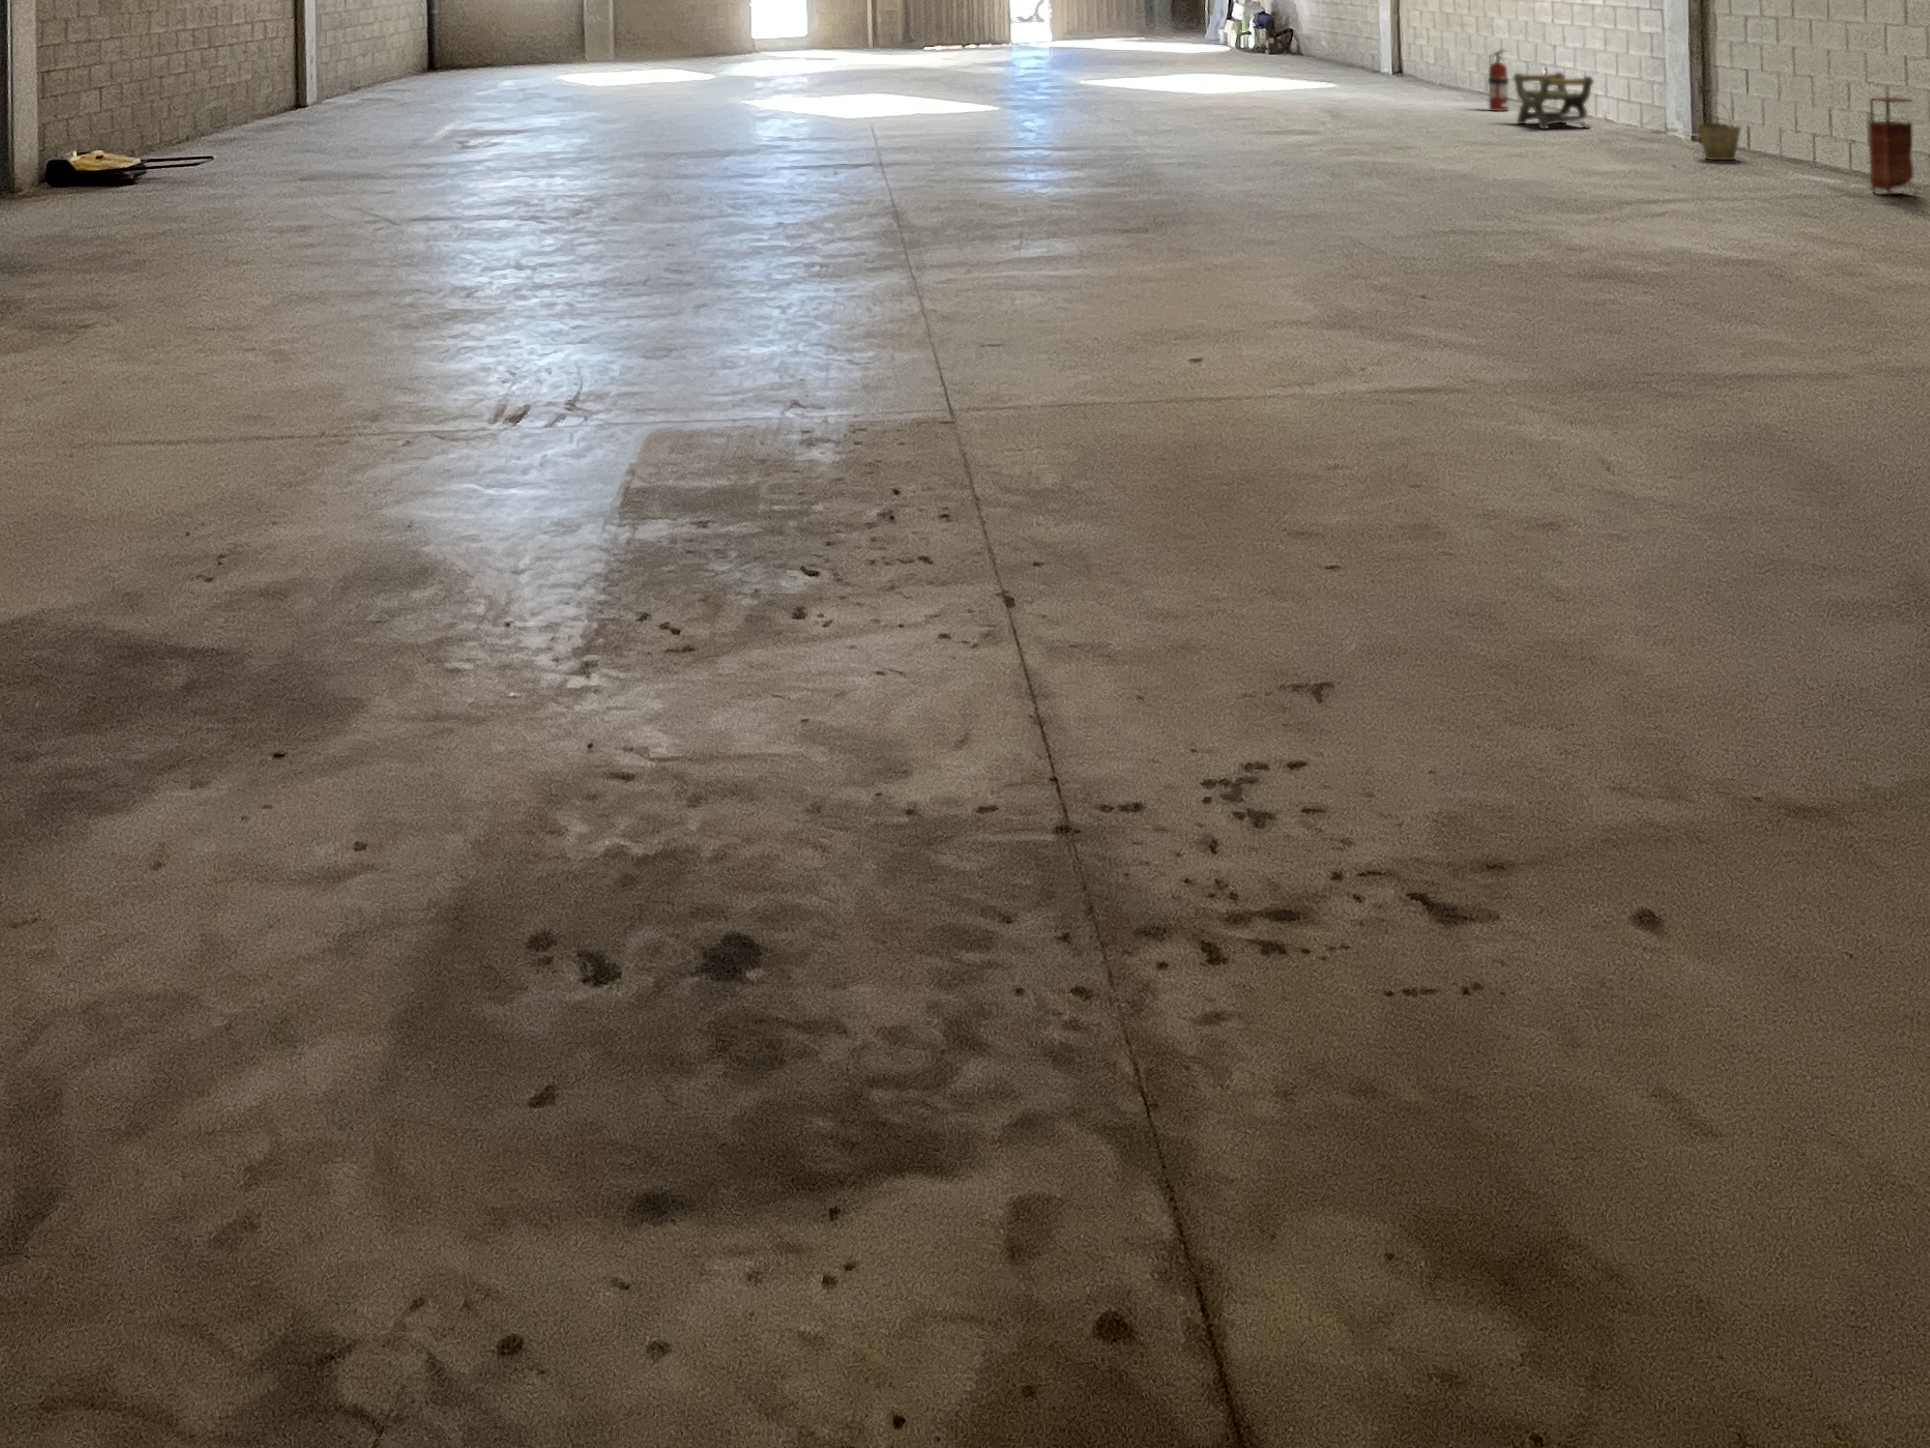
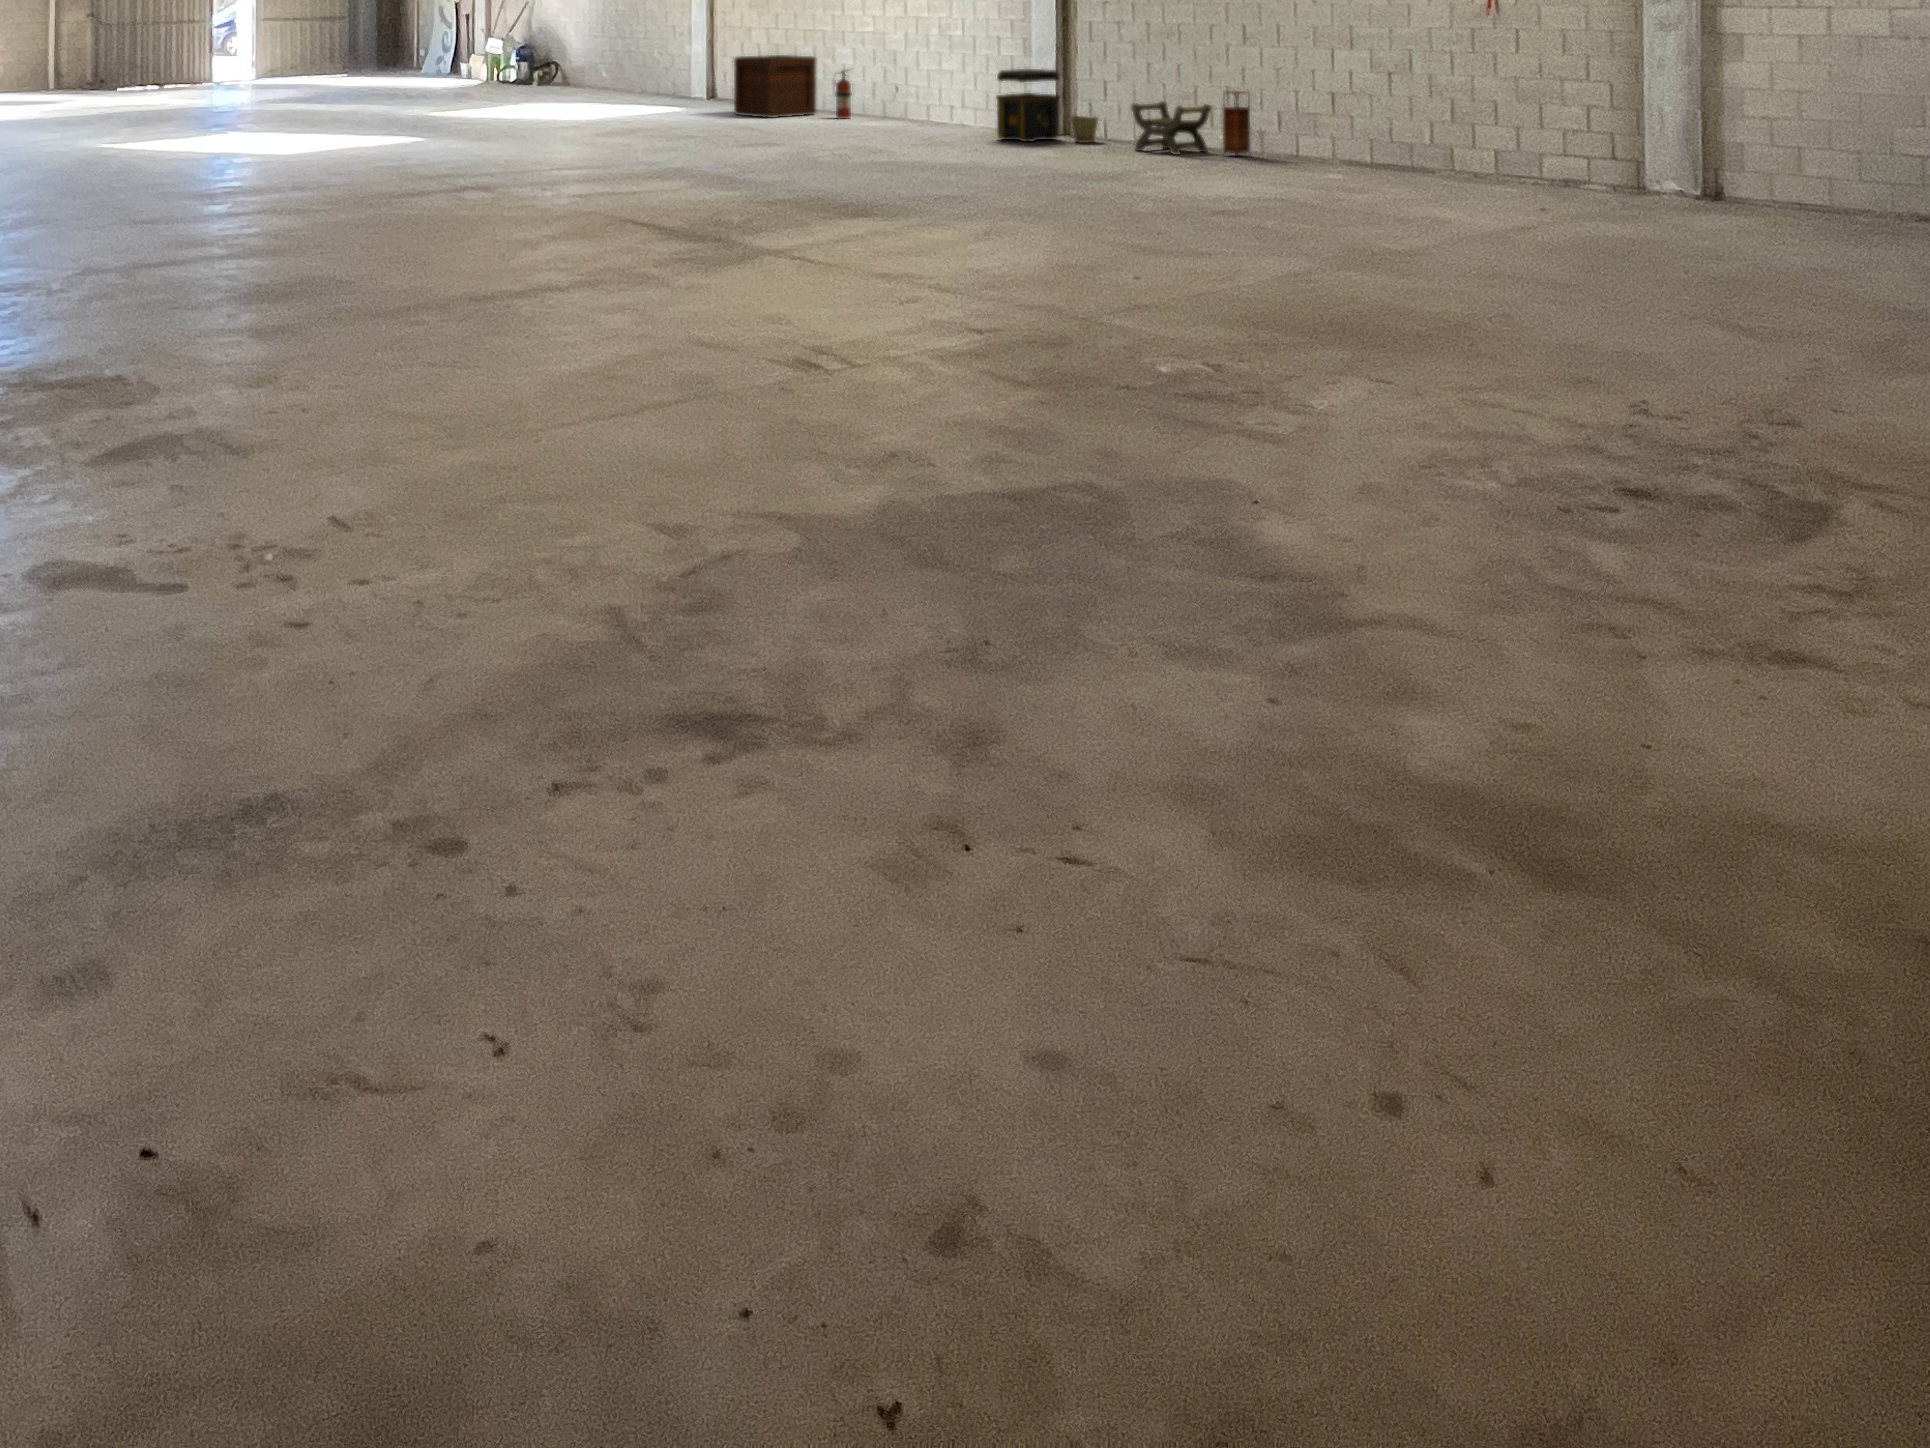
wooden crate: none [1385,31,1480,106] -> present [734,55,816,118]
toolbox: none [1604,56,1695,154] -> present [996,69,1060,142]
stool: present [1513,72,1593,129] -> present [1131,102,1211,155]

